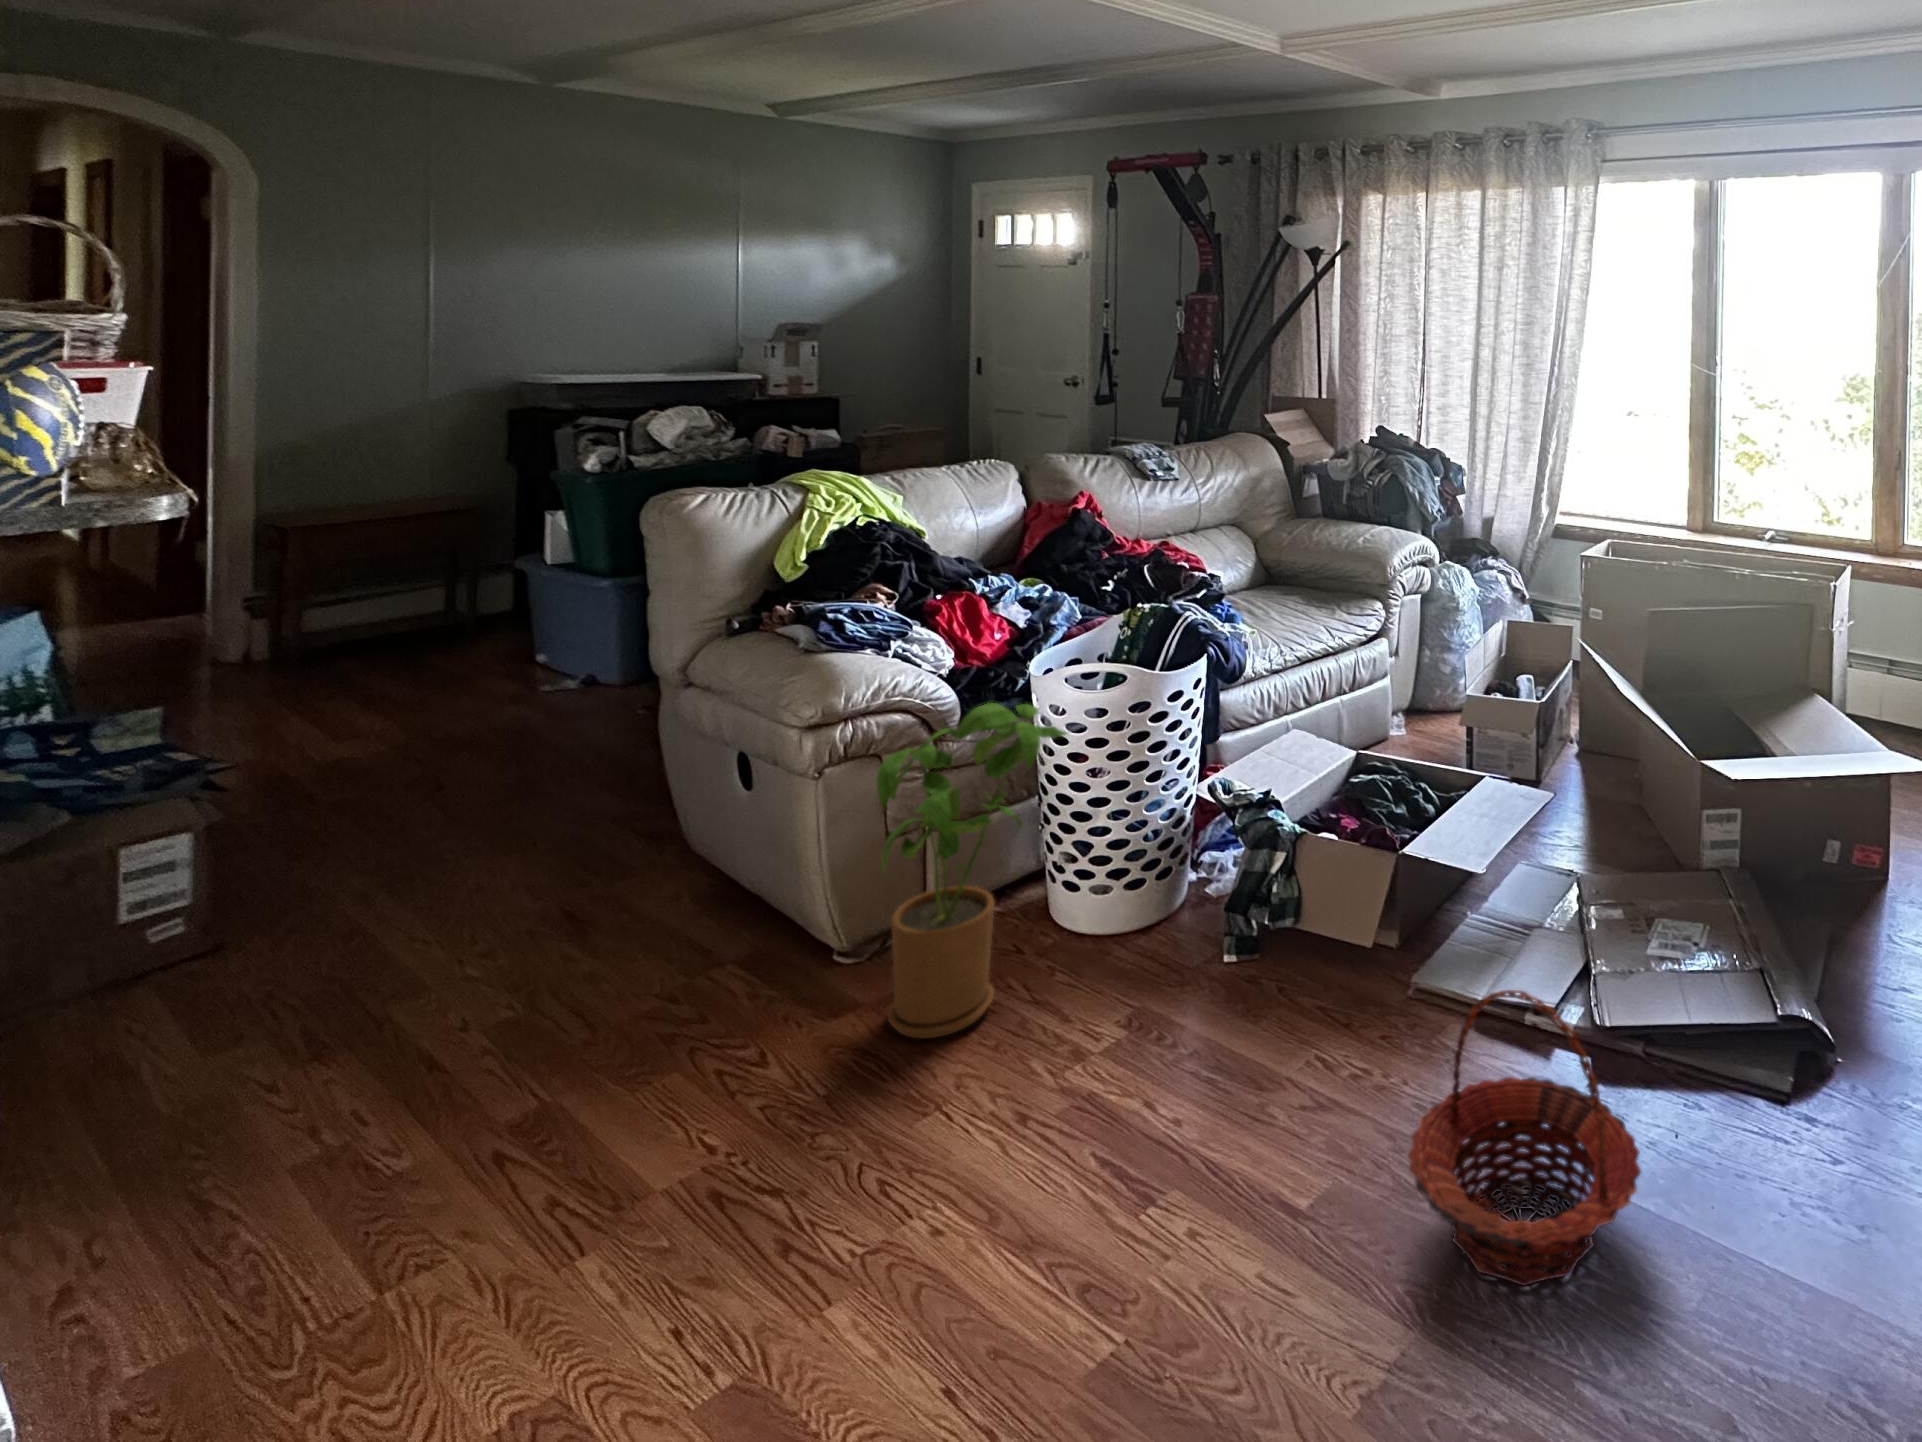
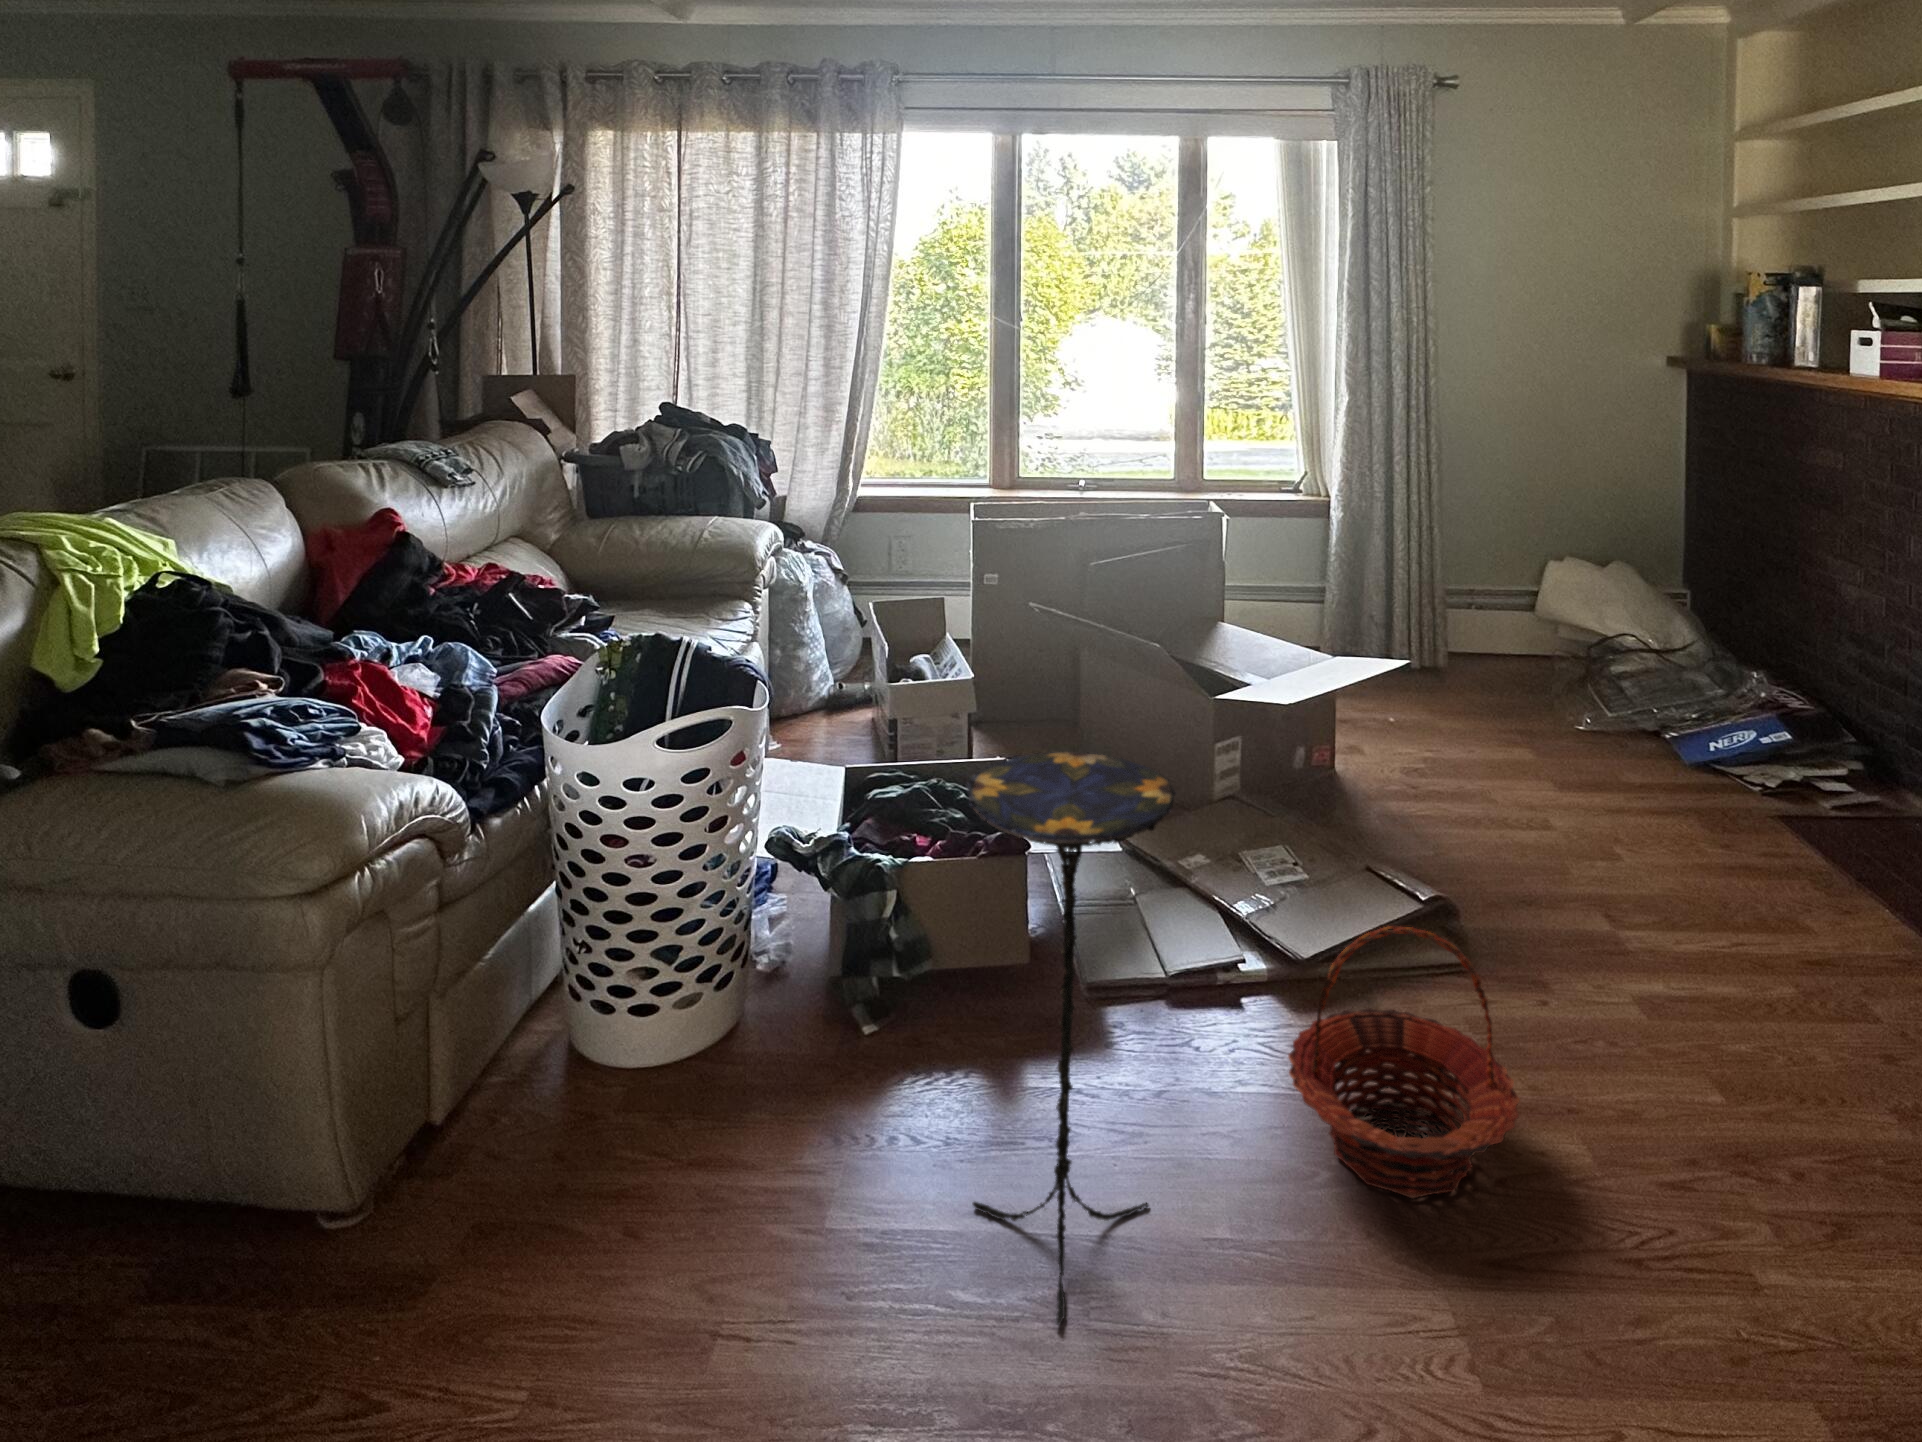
house plant: present [877,703,1067,1038] -> none [472,783,718,1261]
side table: none [1095,731,1284,1218] -> present [967,752,1176,1325]

